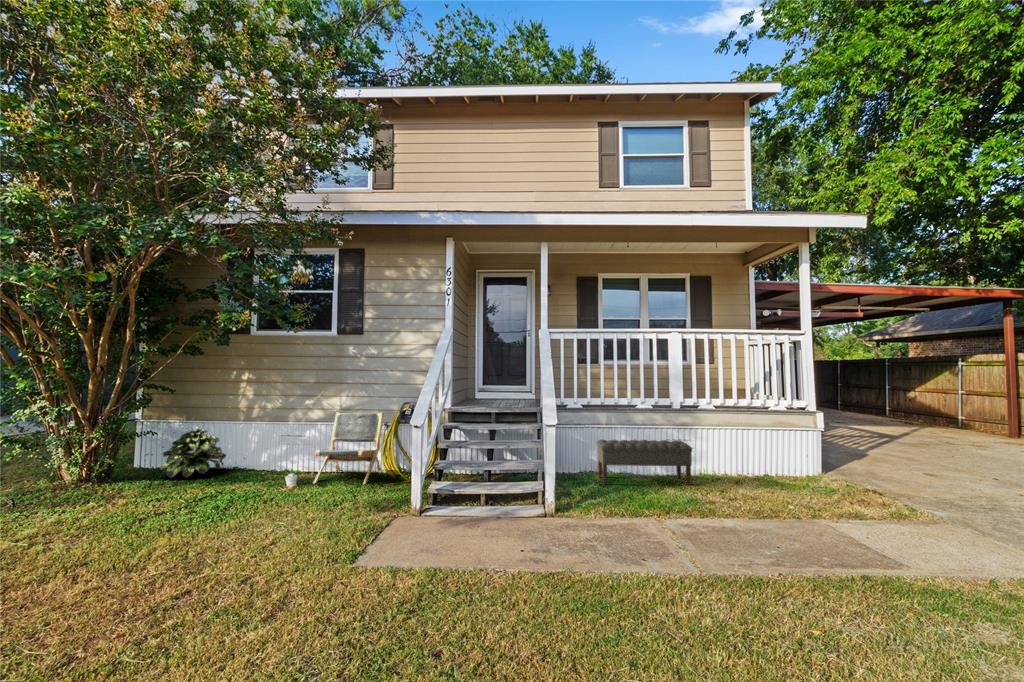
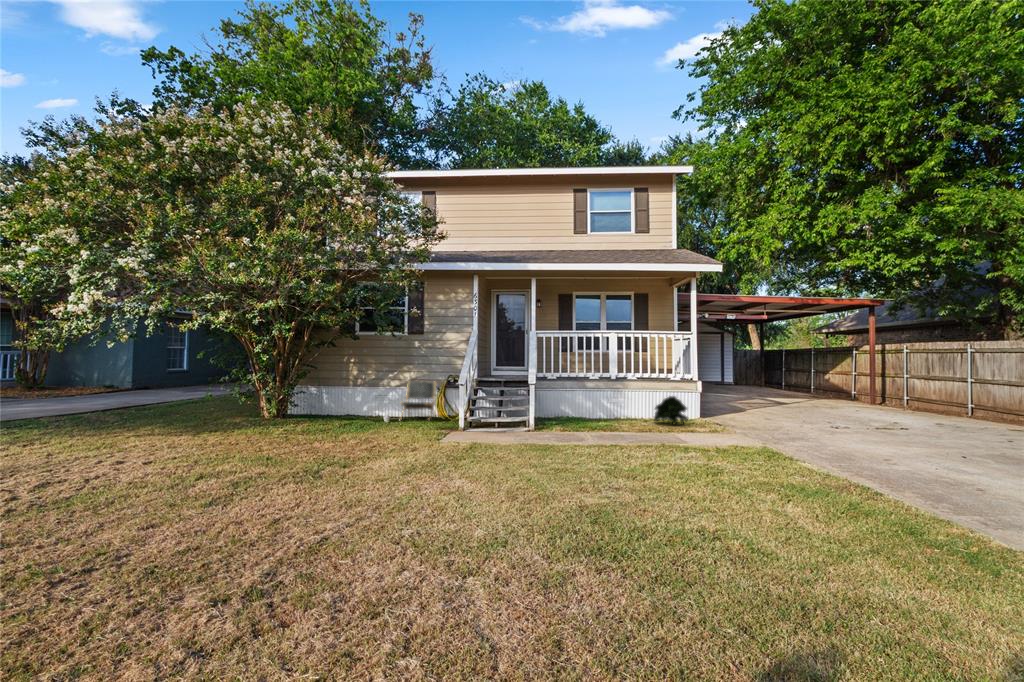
potted plant: present [160,429,226,478] -> present [654,396,688,425]
bench: present [597,440,692,486] -> none [565,398,619,424]

